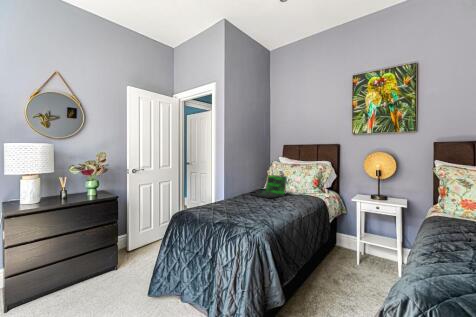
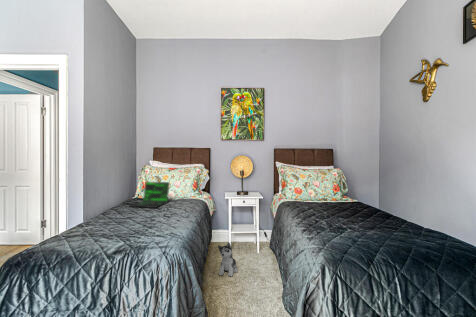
plush toy: none [336,251,363,294] -> present [218,243,238,276]

